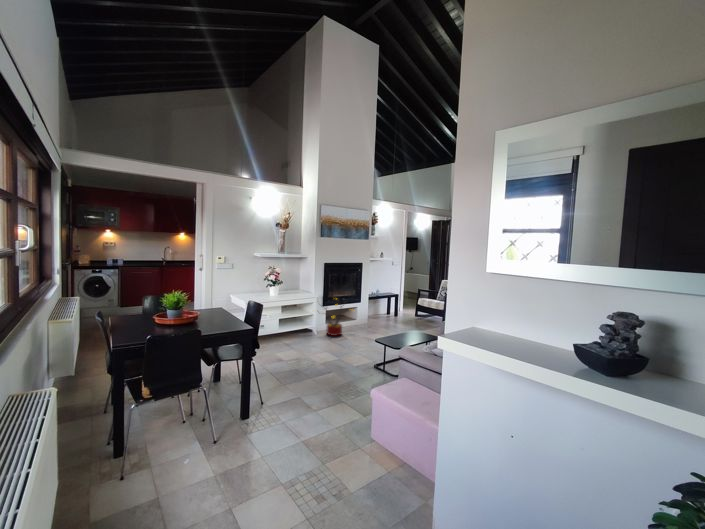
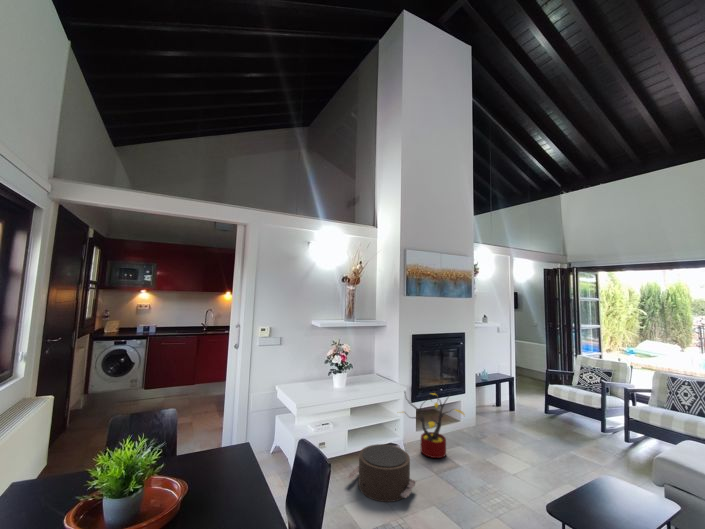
pouf: none [278,326,319,351] -> present [348,444,416,502]

